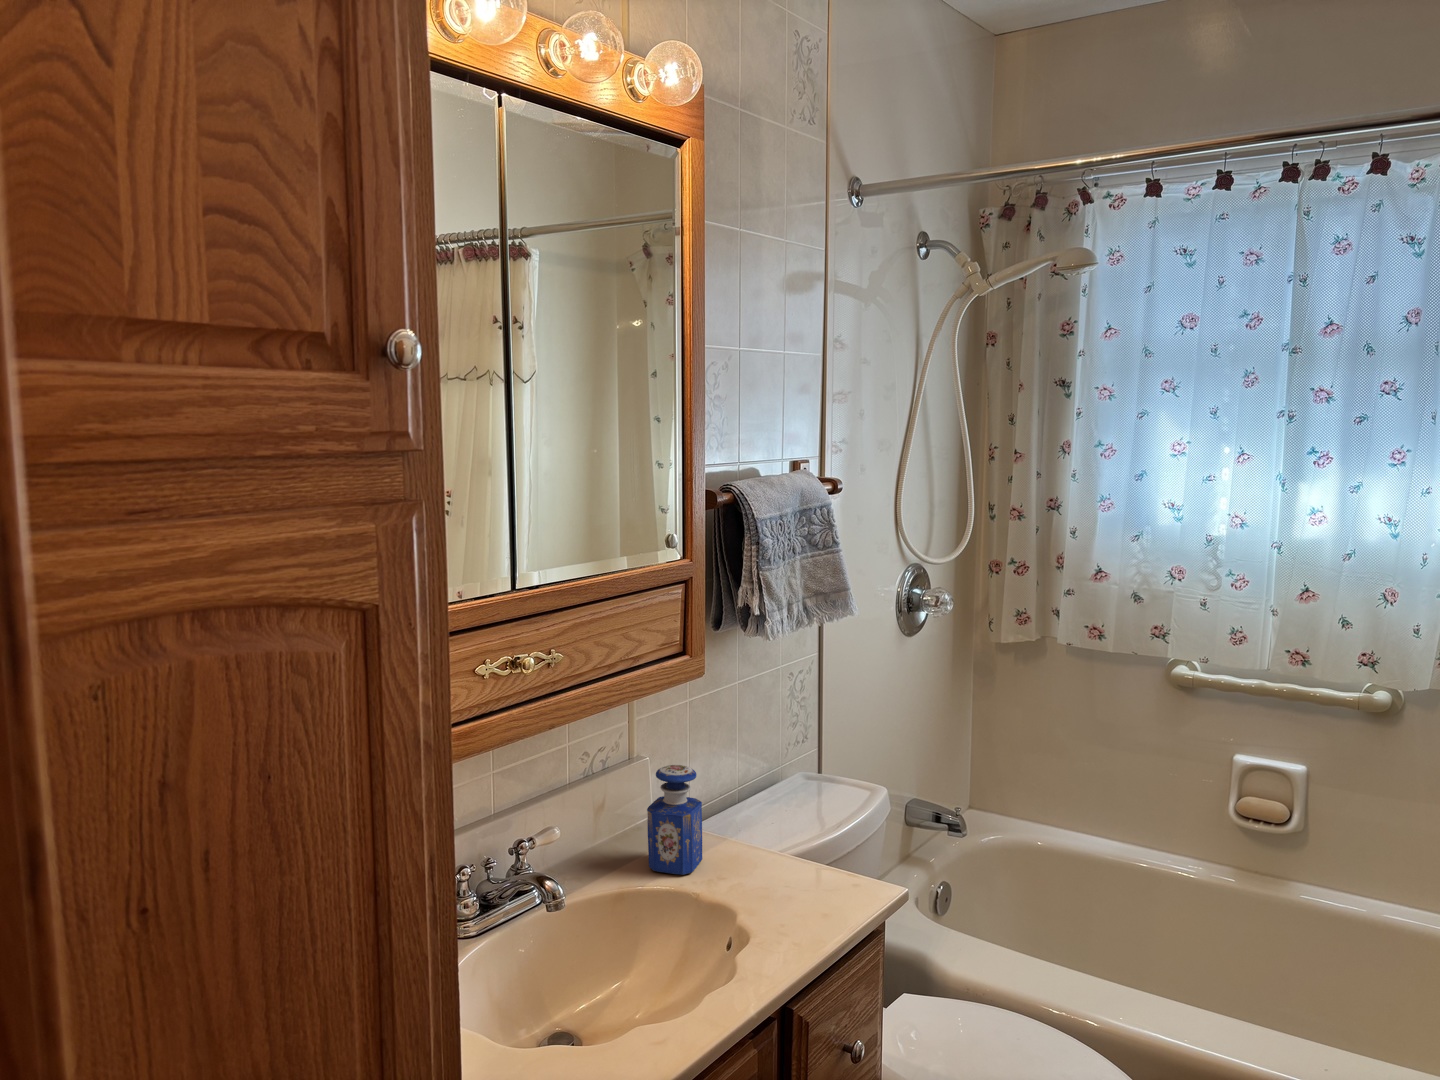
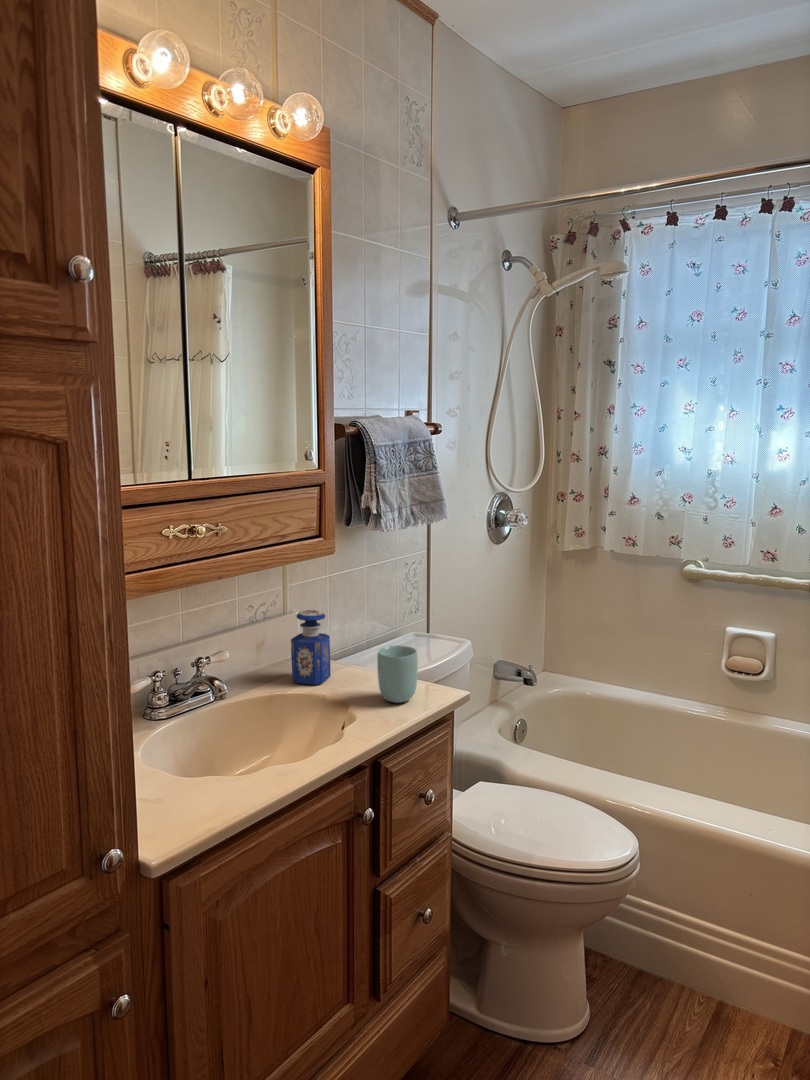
cup: none [778,822,835,909] -> present [377,645,418,703]

